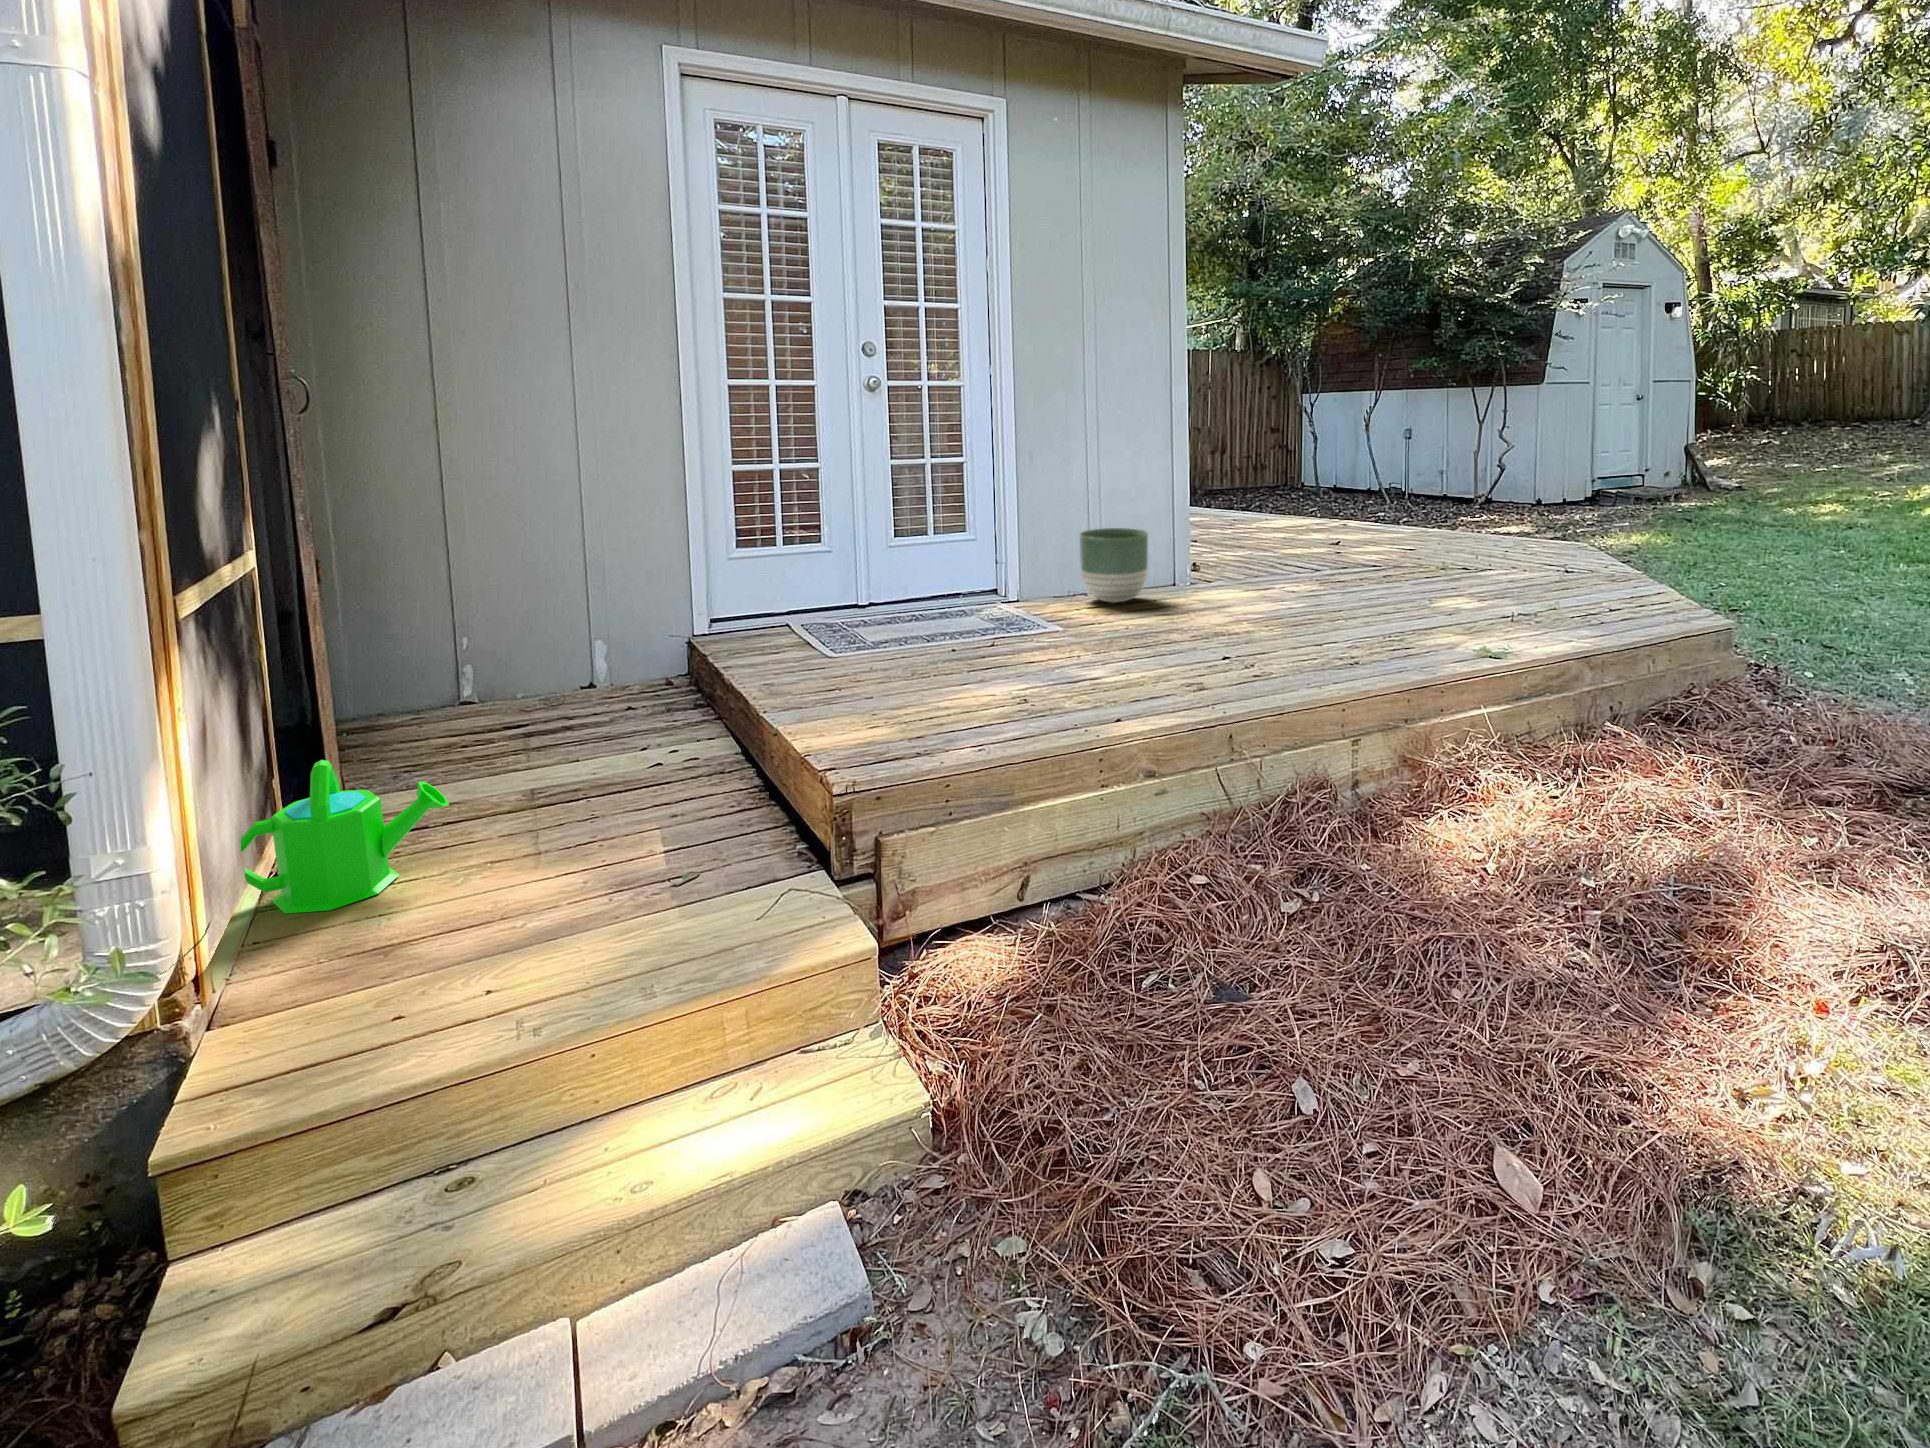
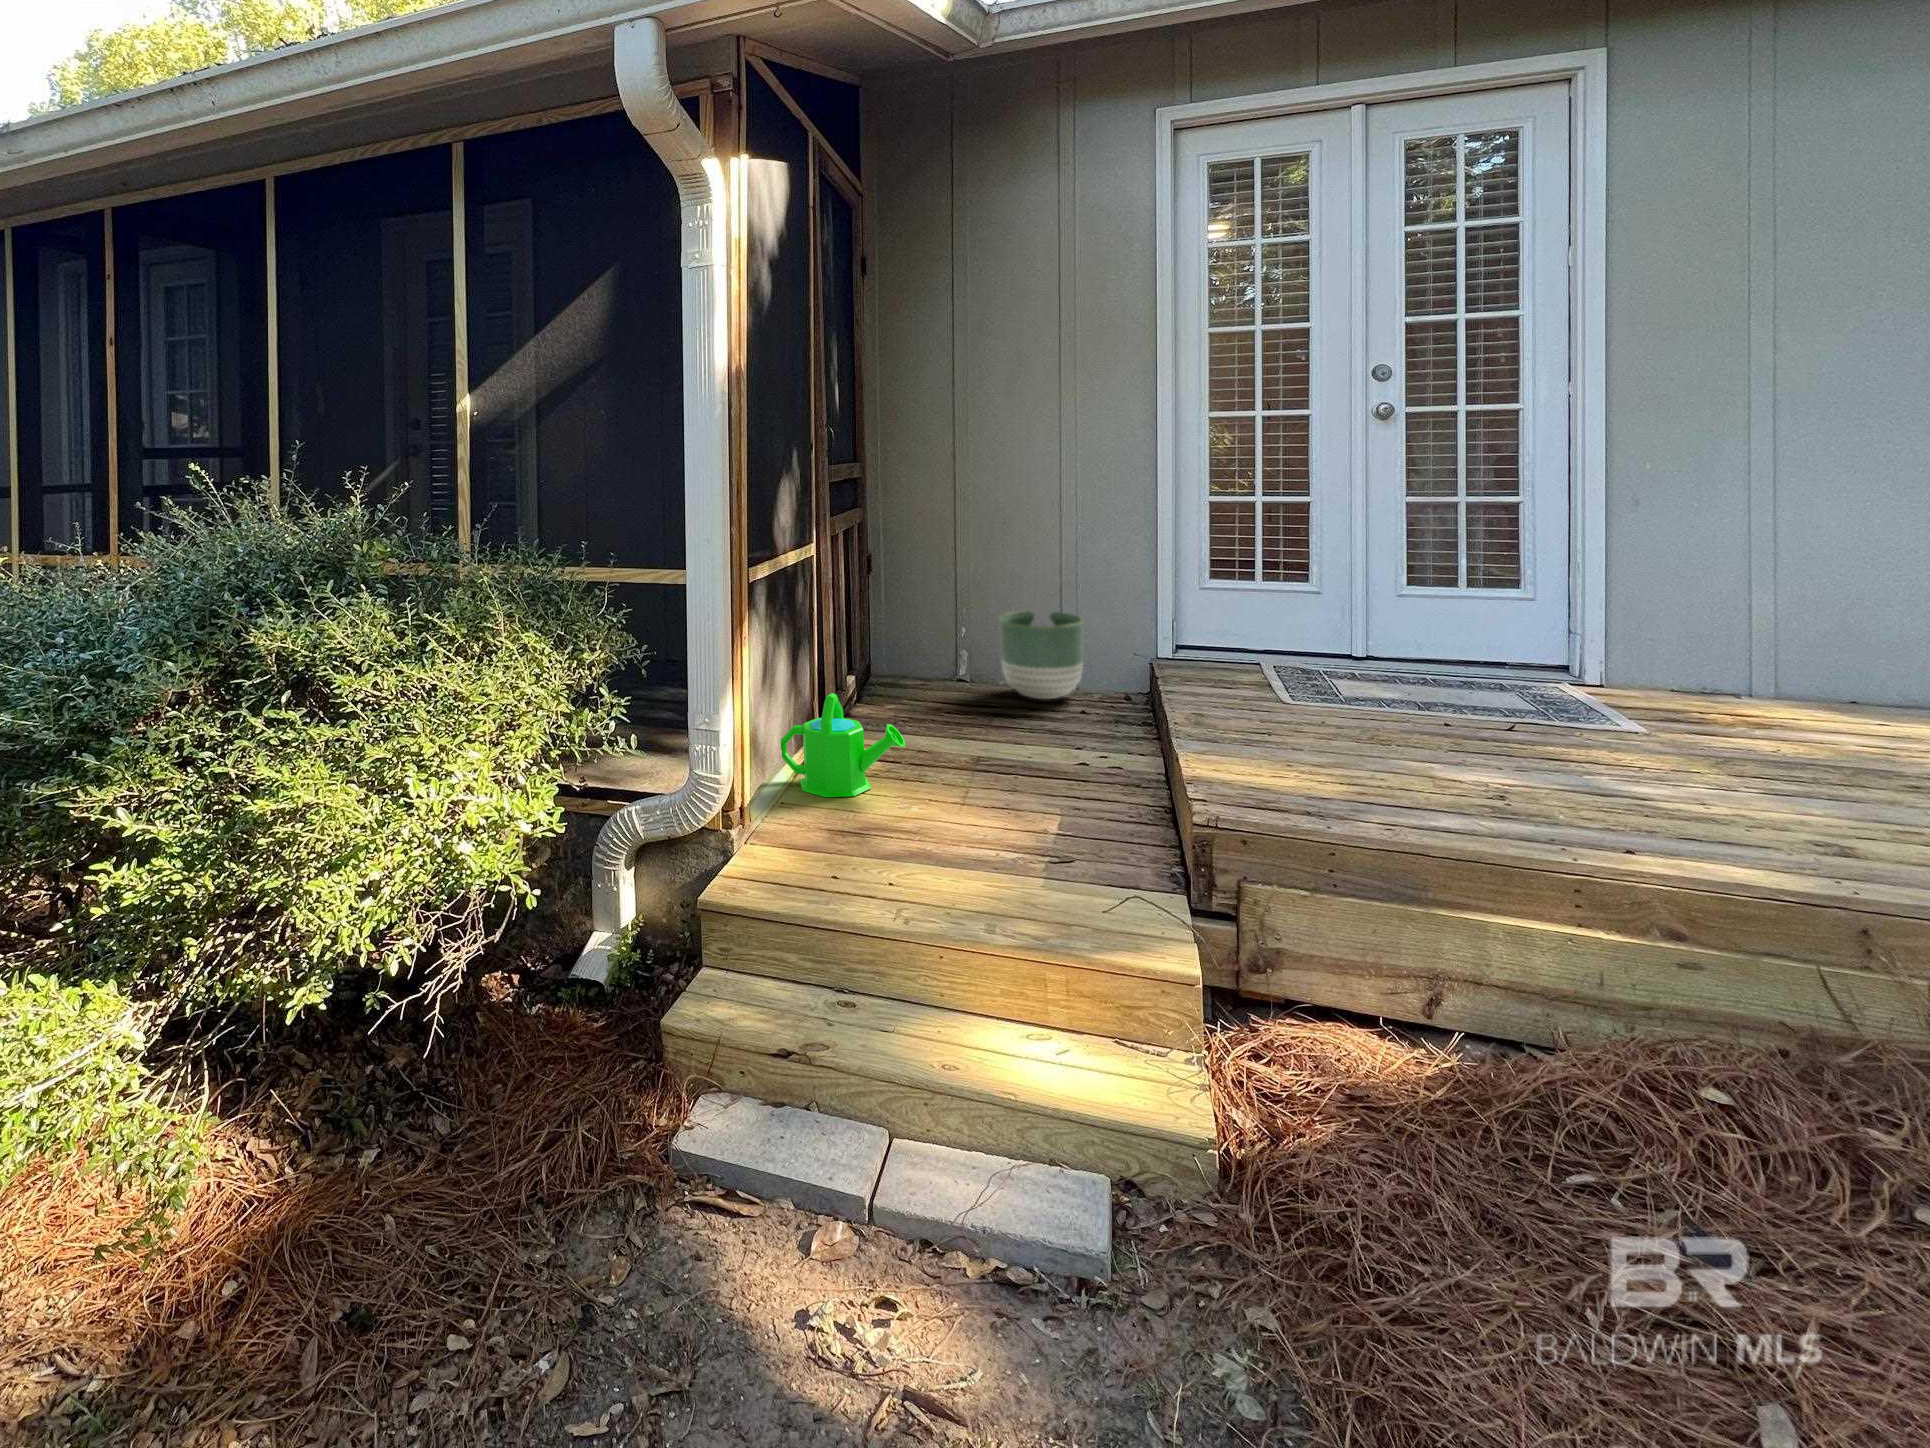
planter: present [1080,528,1148,603] -> present [999,611,1083,699]

